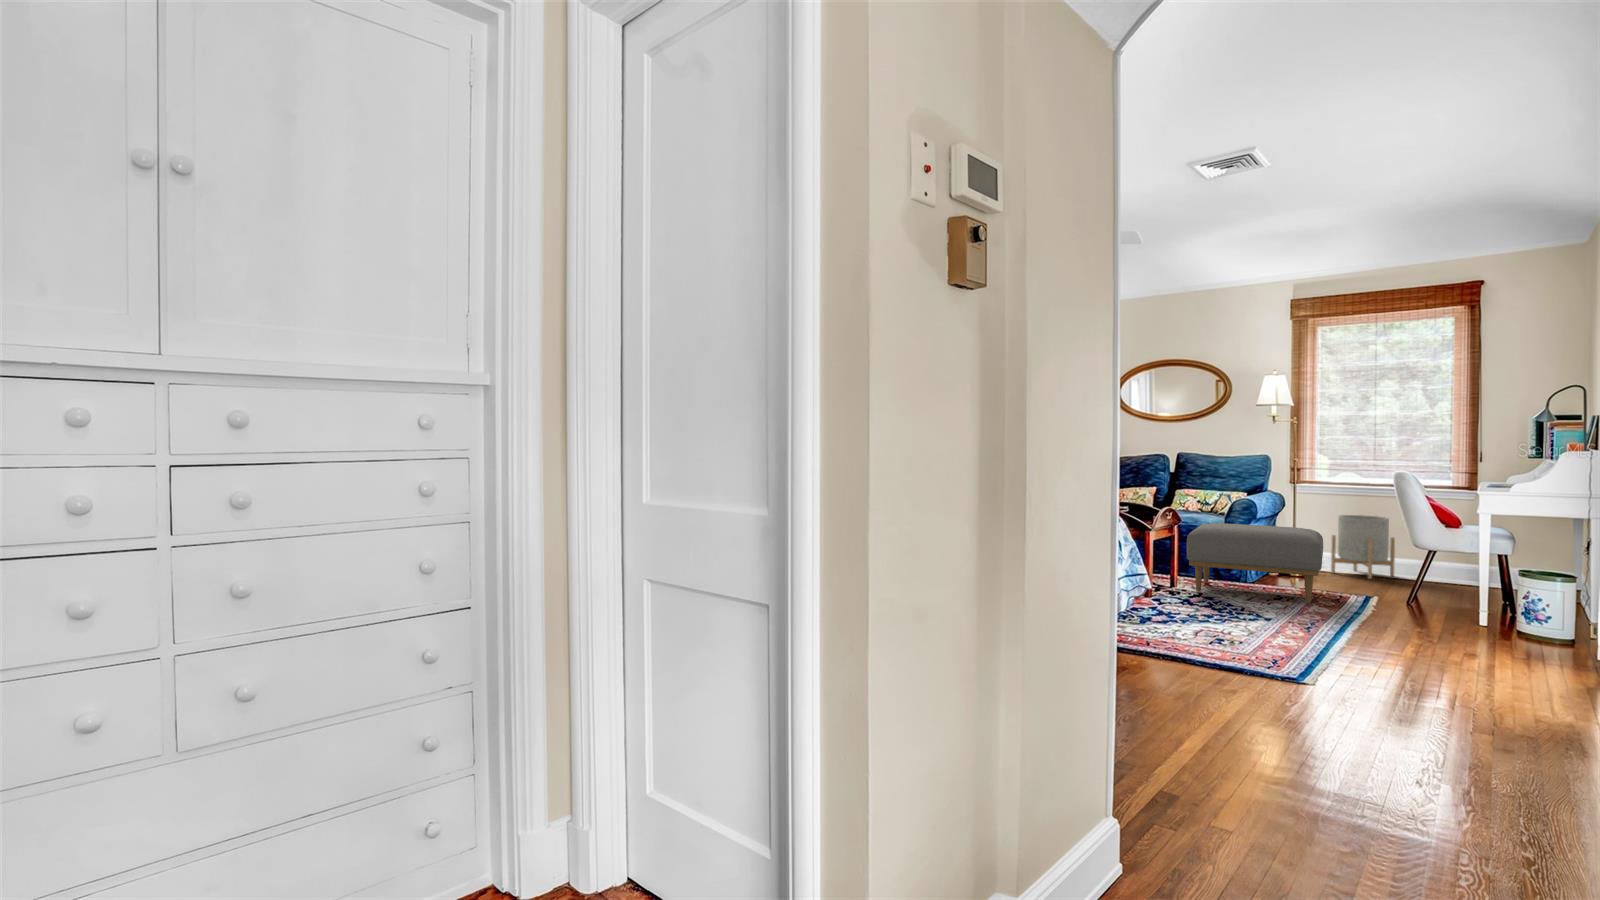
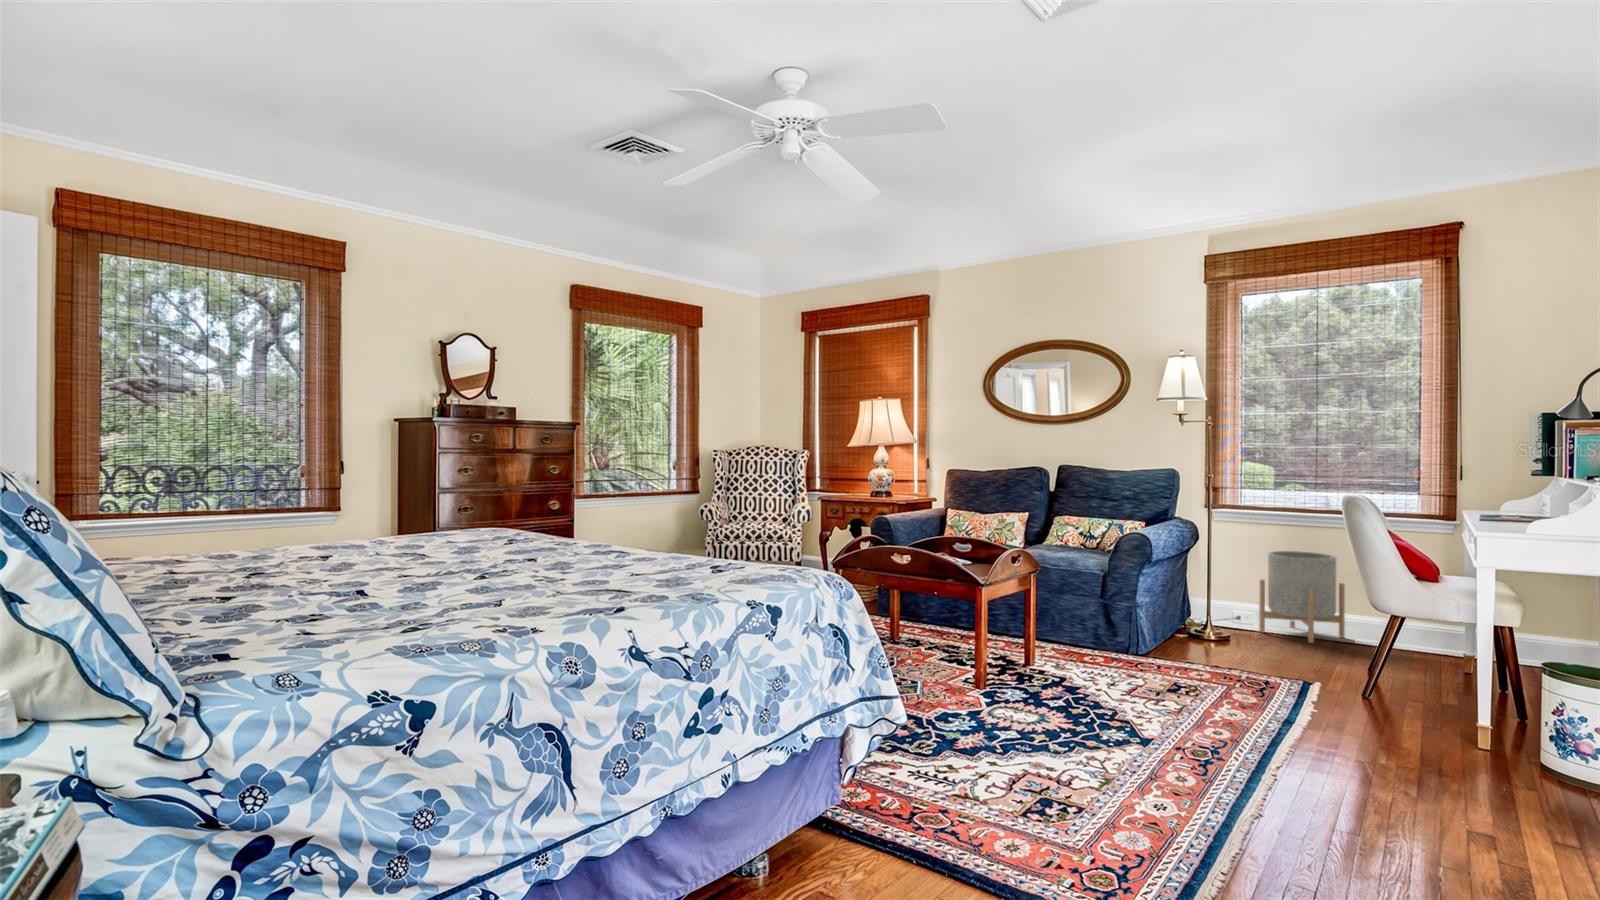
ottoman: present [1187,523,1323,603] -> none [1044,568,1240,696]

